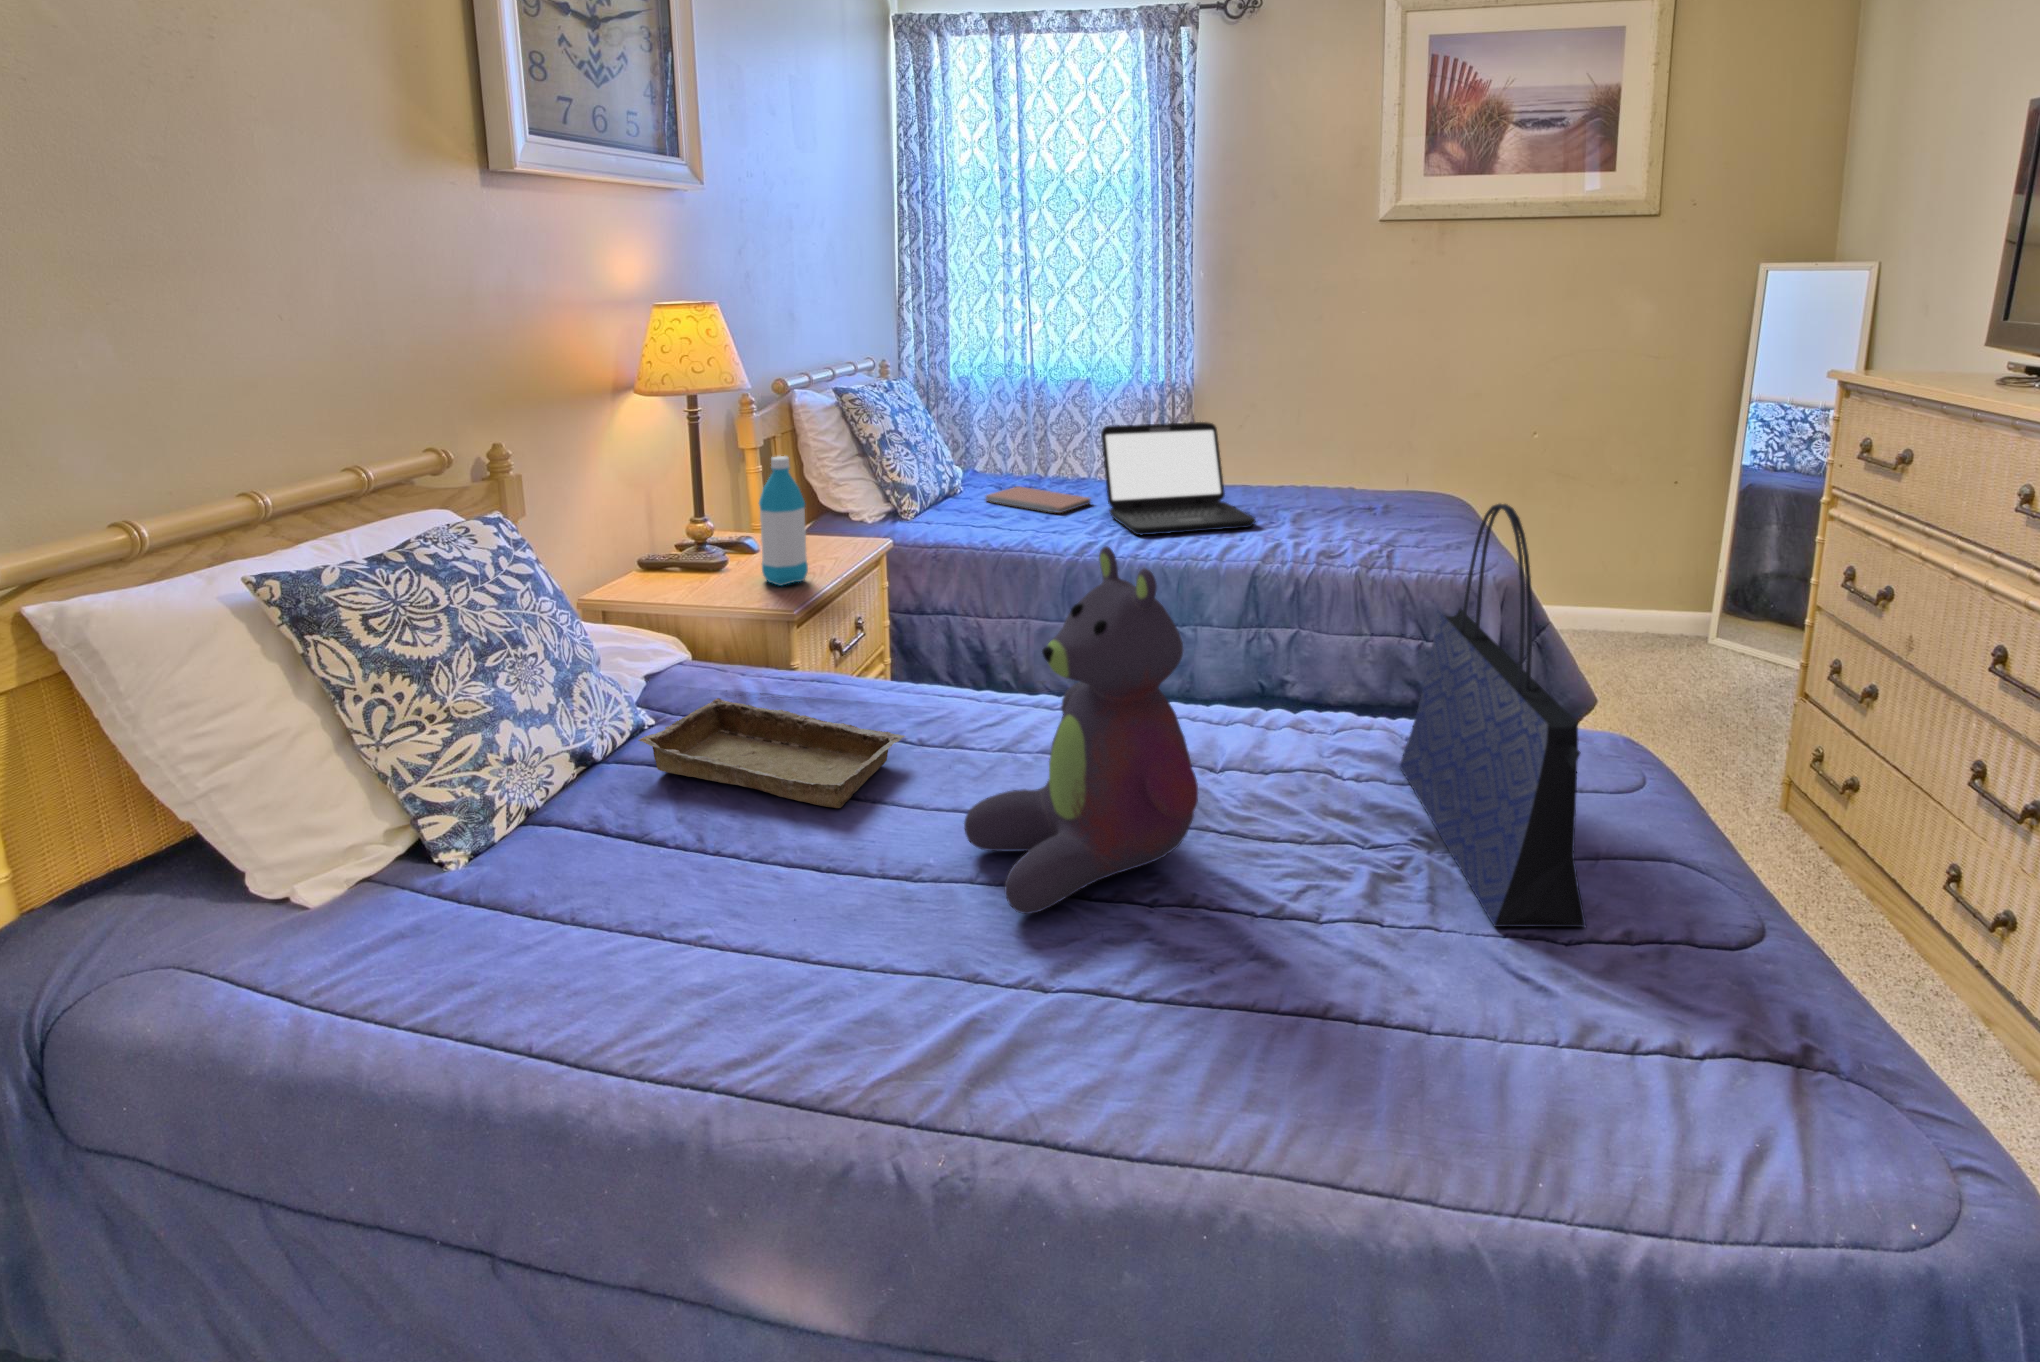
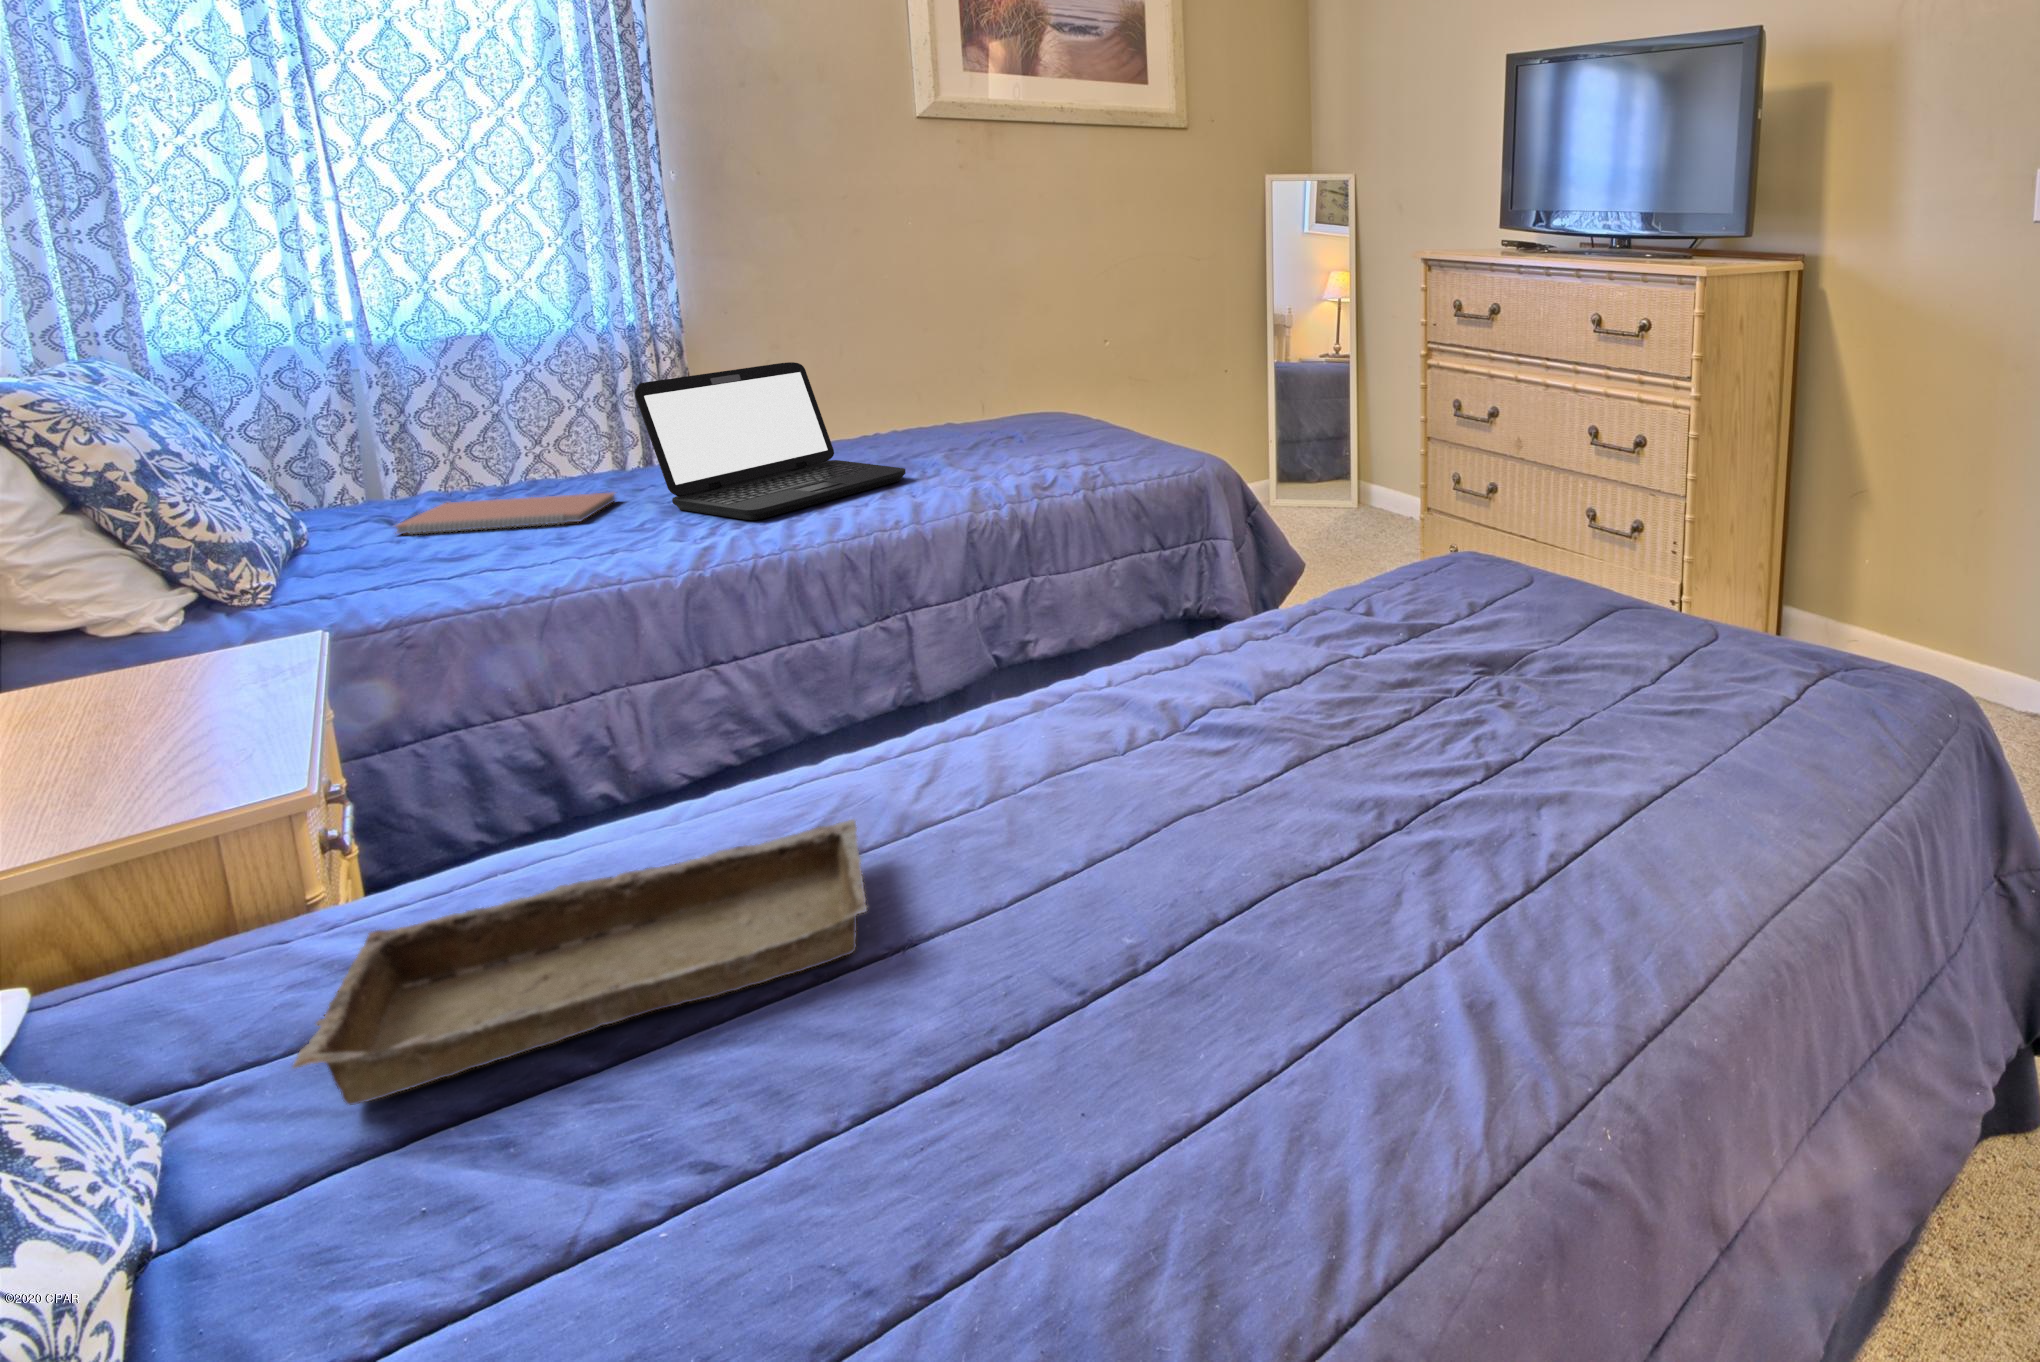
water bottle: present [759,456,808,586] -> none [58,489,229,747]
tote bag: present [1399,504,1586,927] -> none [1393,342,1668,703]
stuffed bear: present [964,546,1198,914] -> none [1108,445,1428,904]

